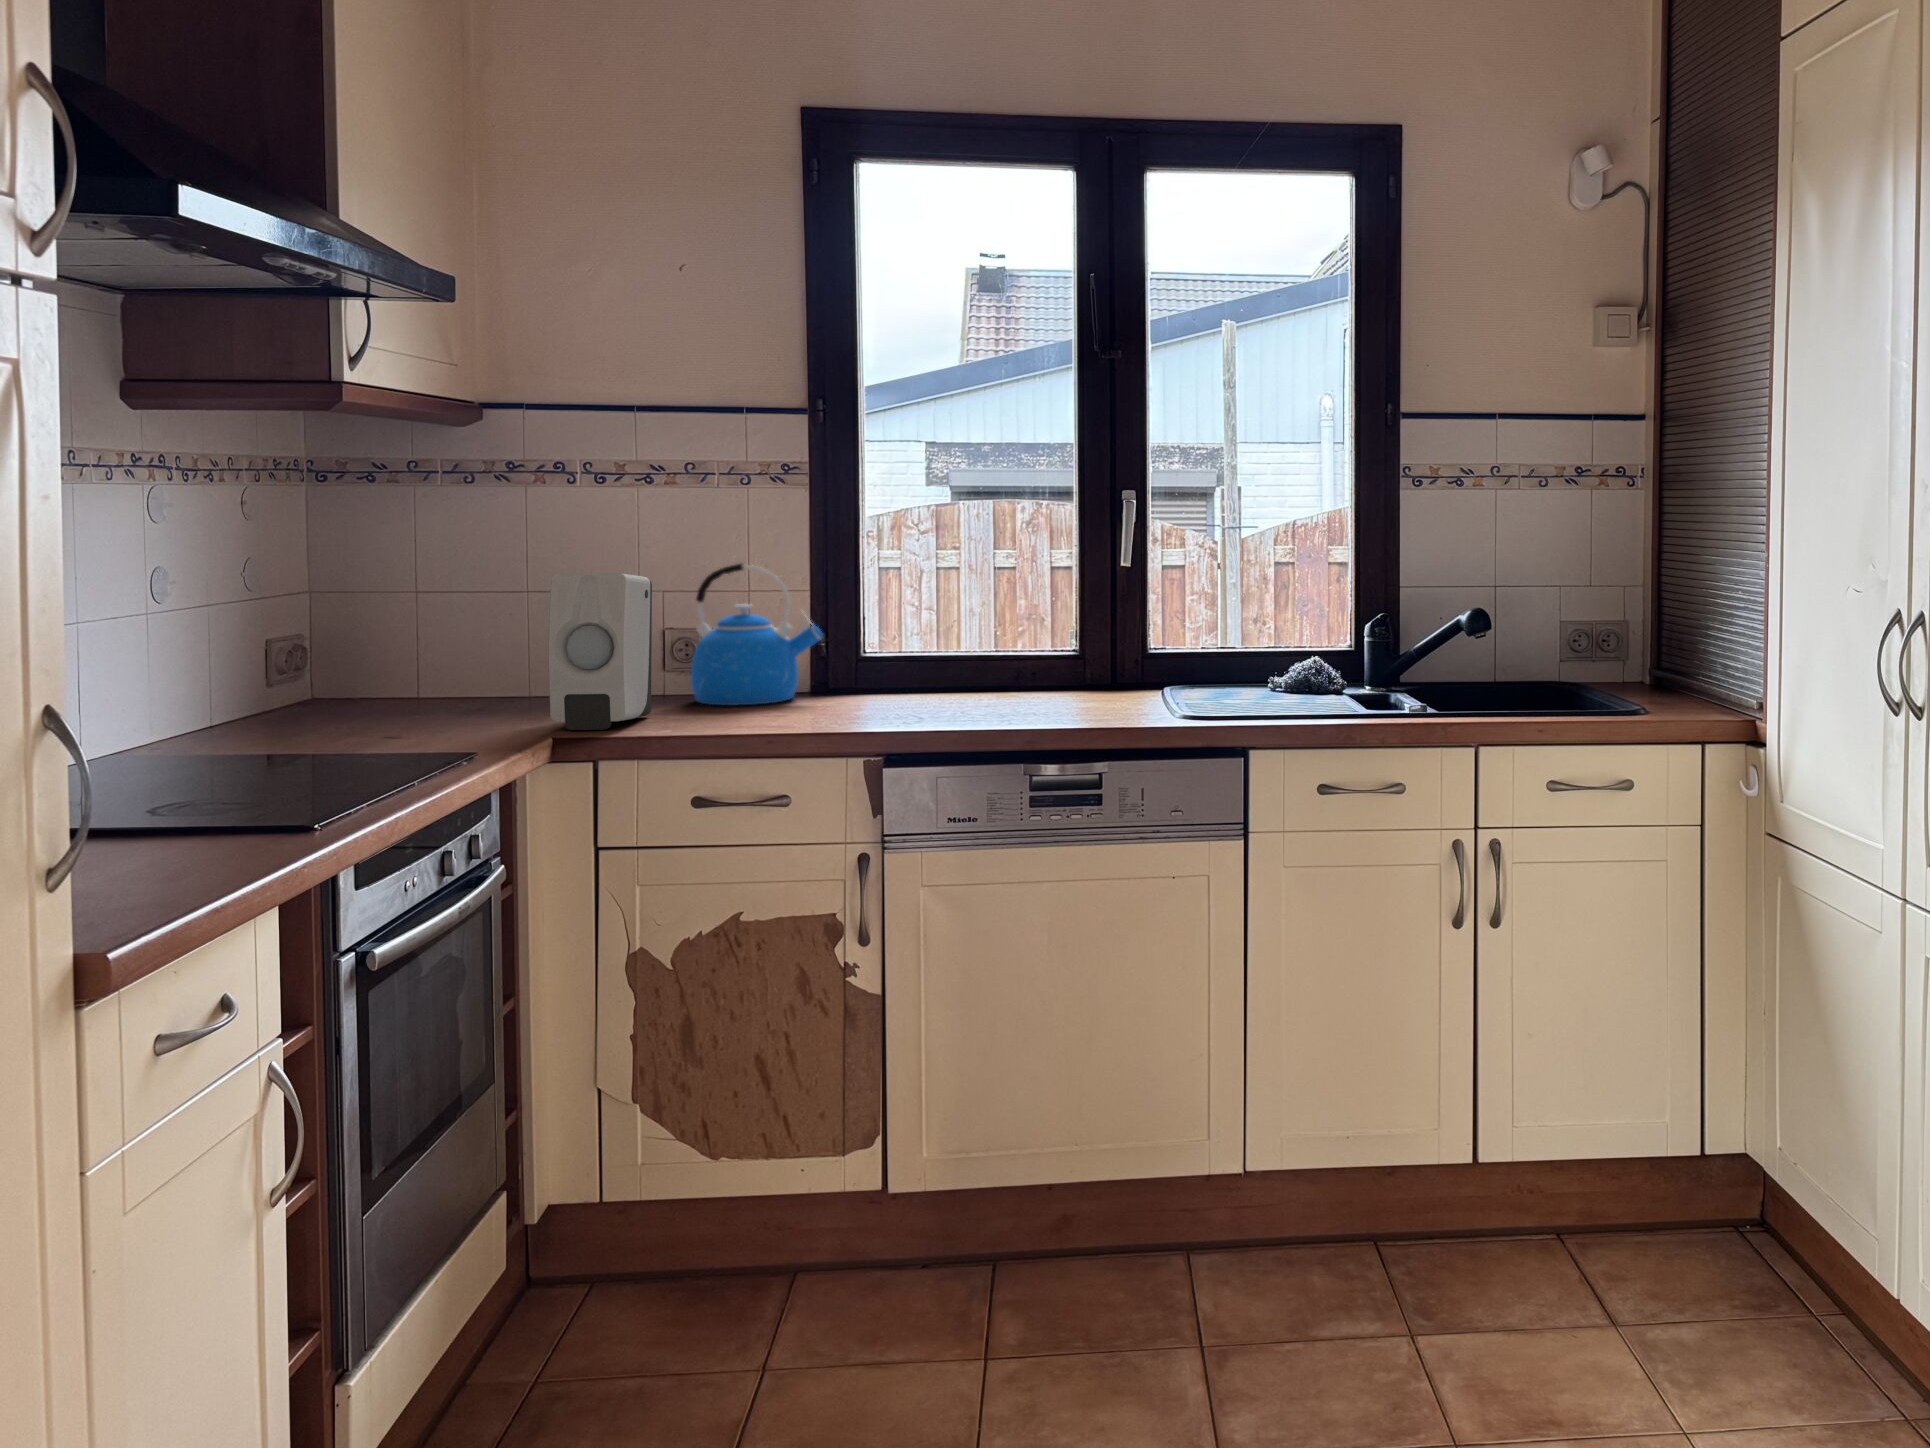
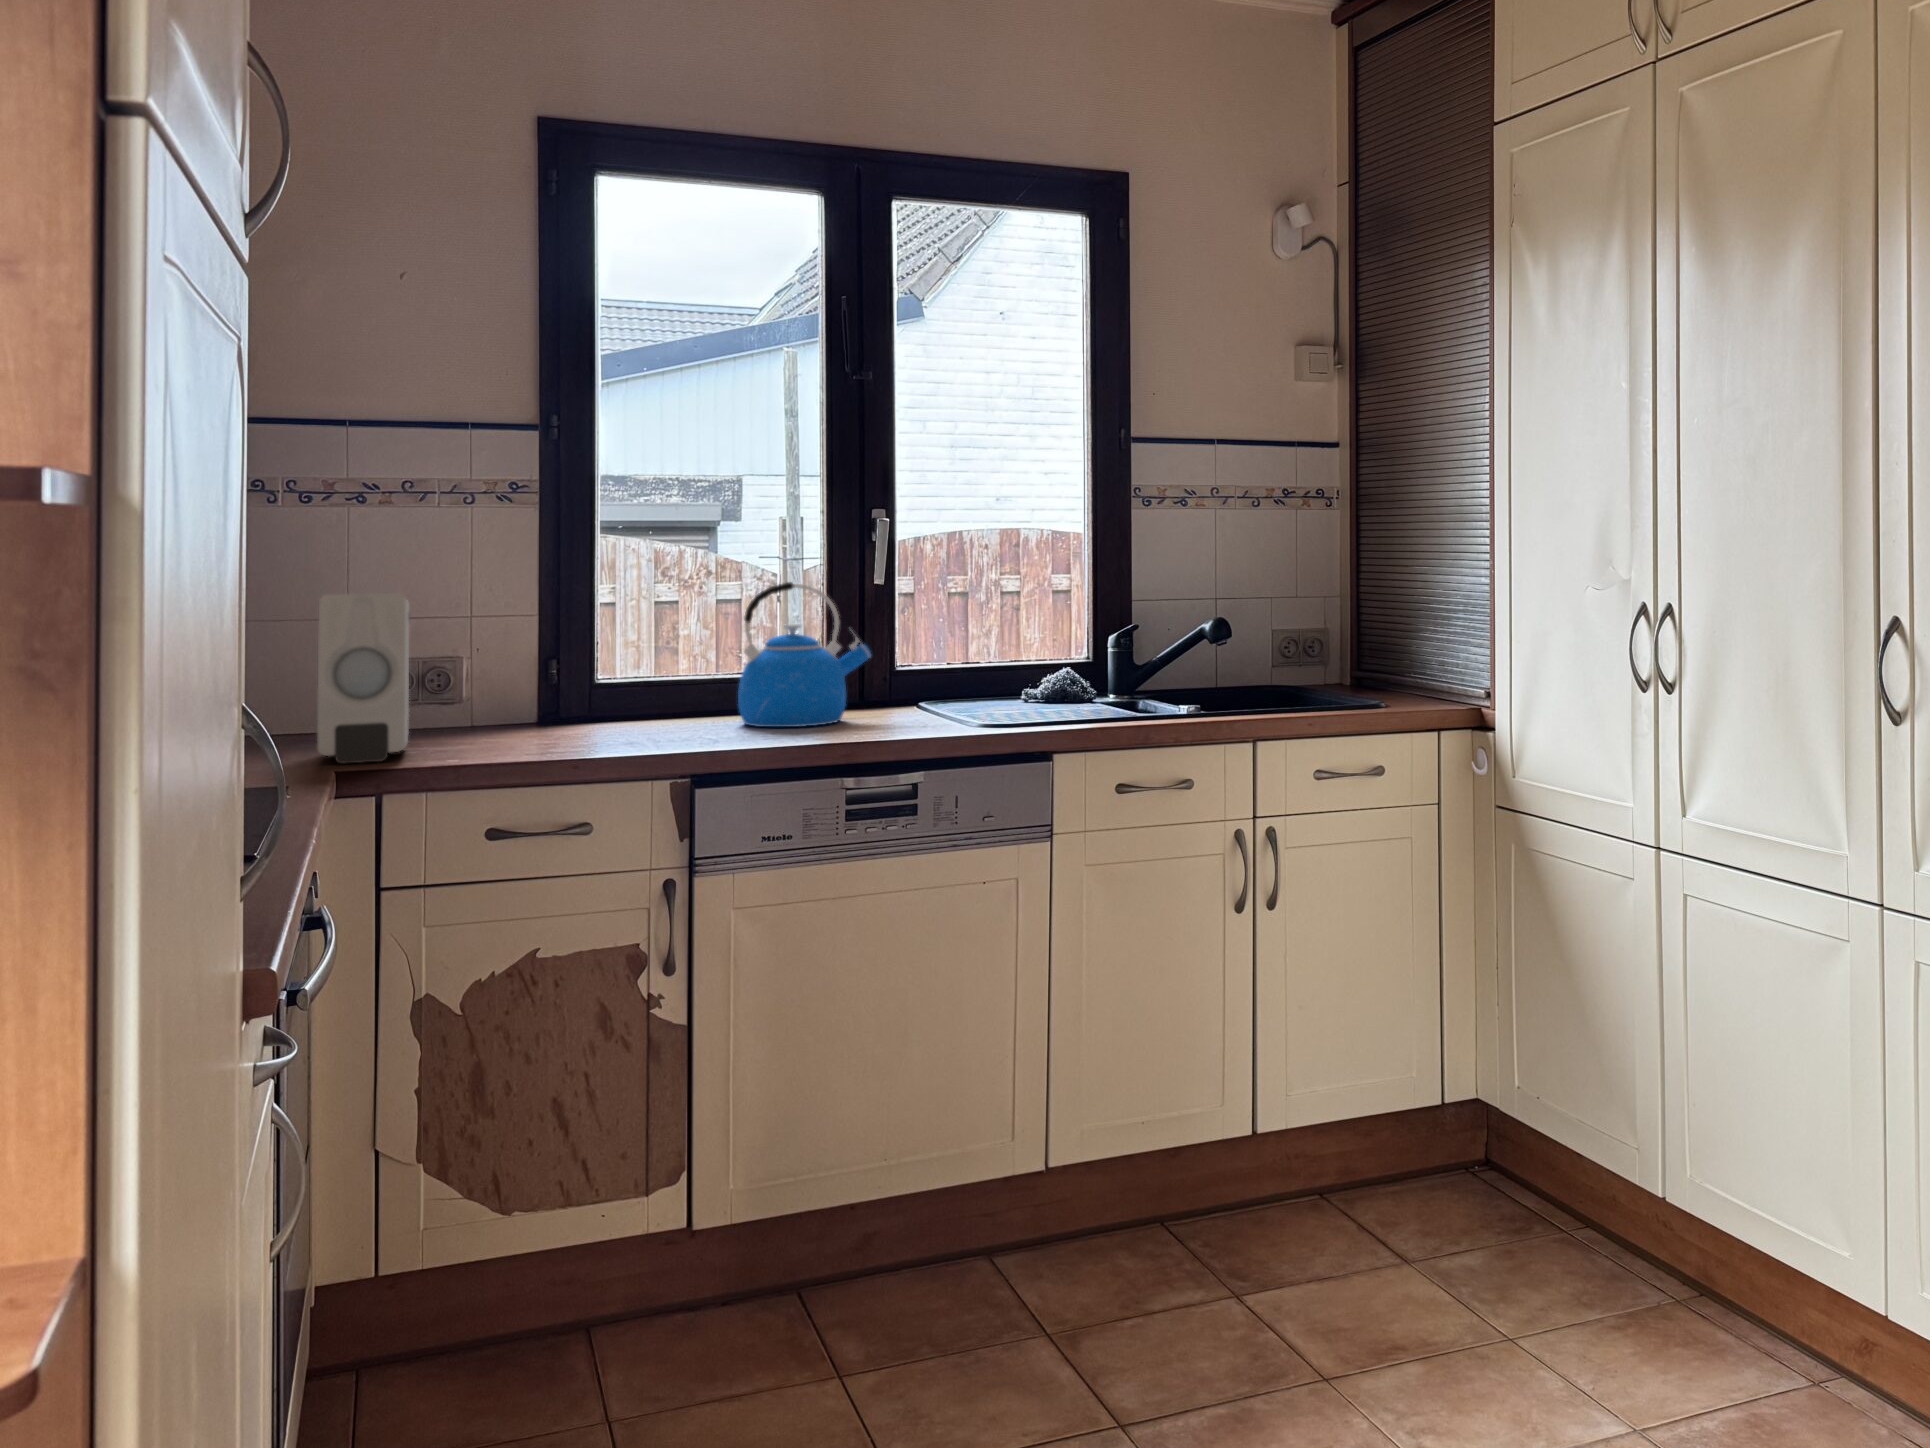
kettle: present [691,563,823,705] -> present [738,582,872,727]

